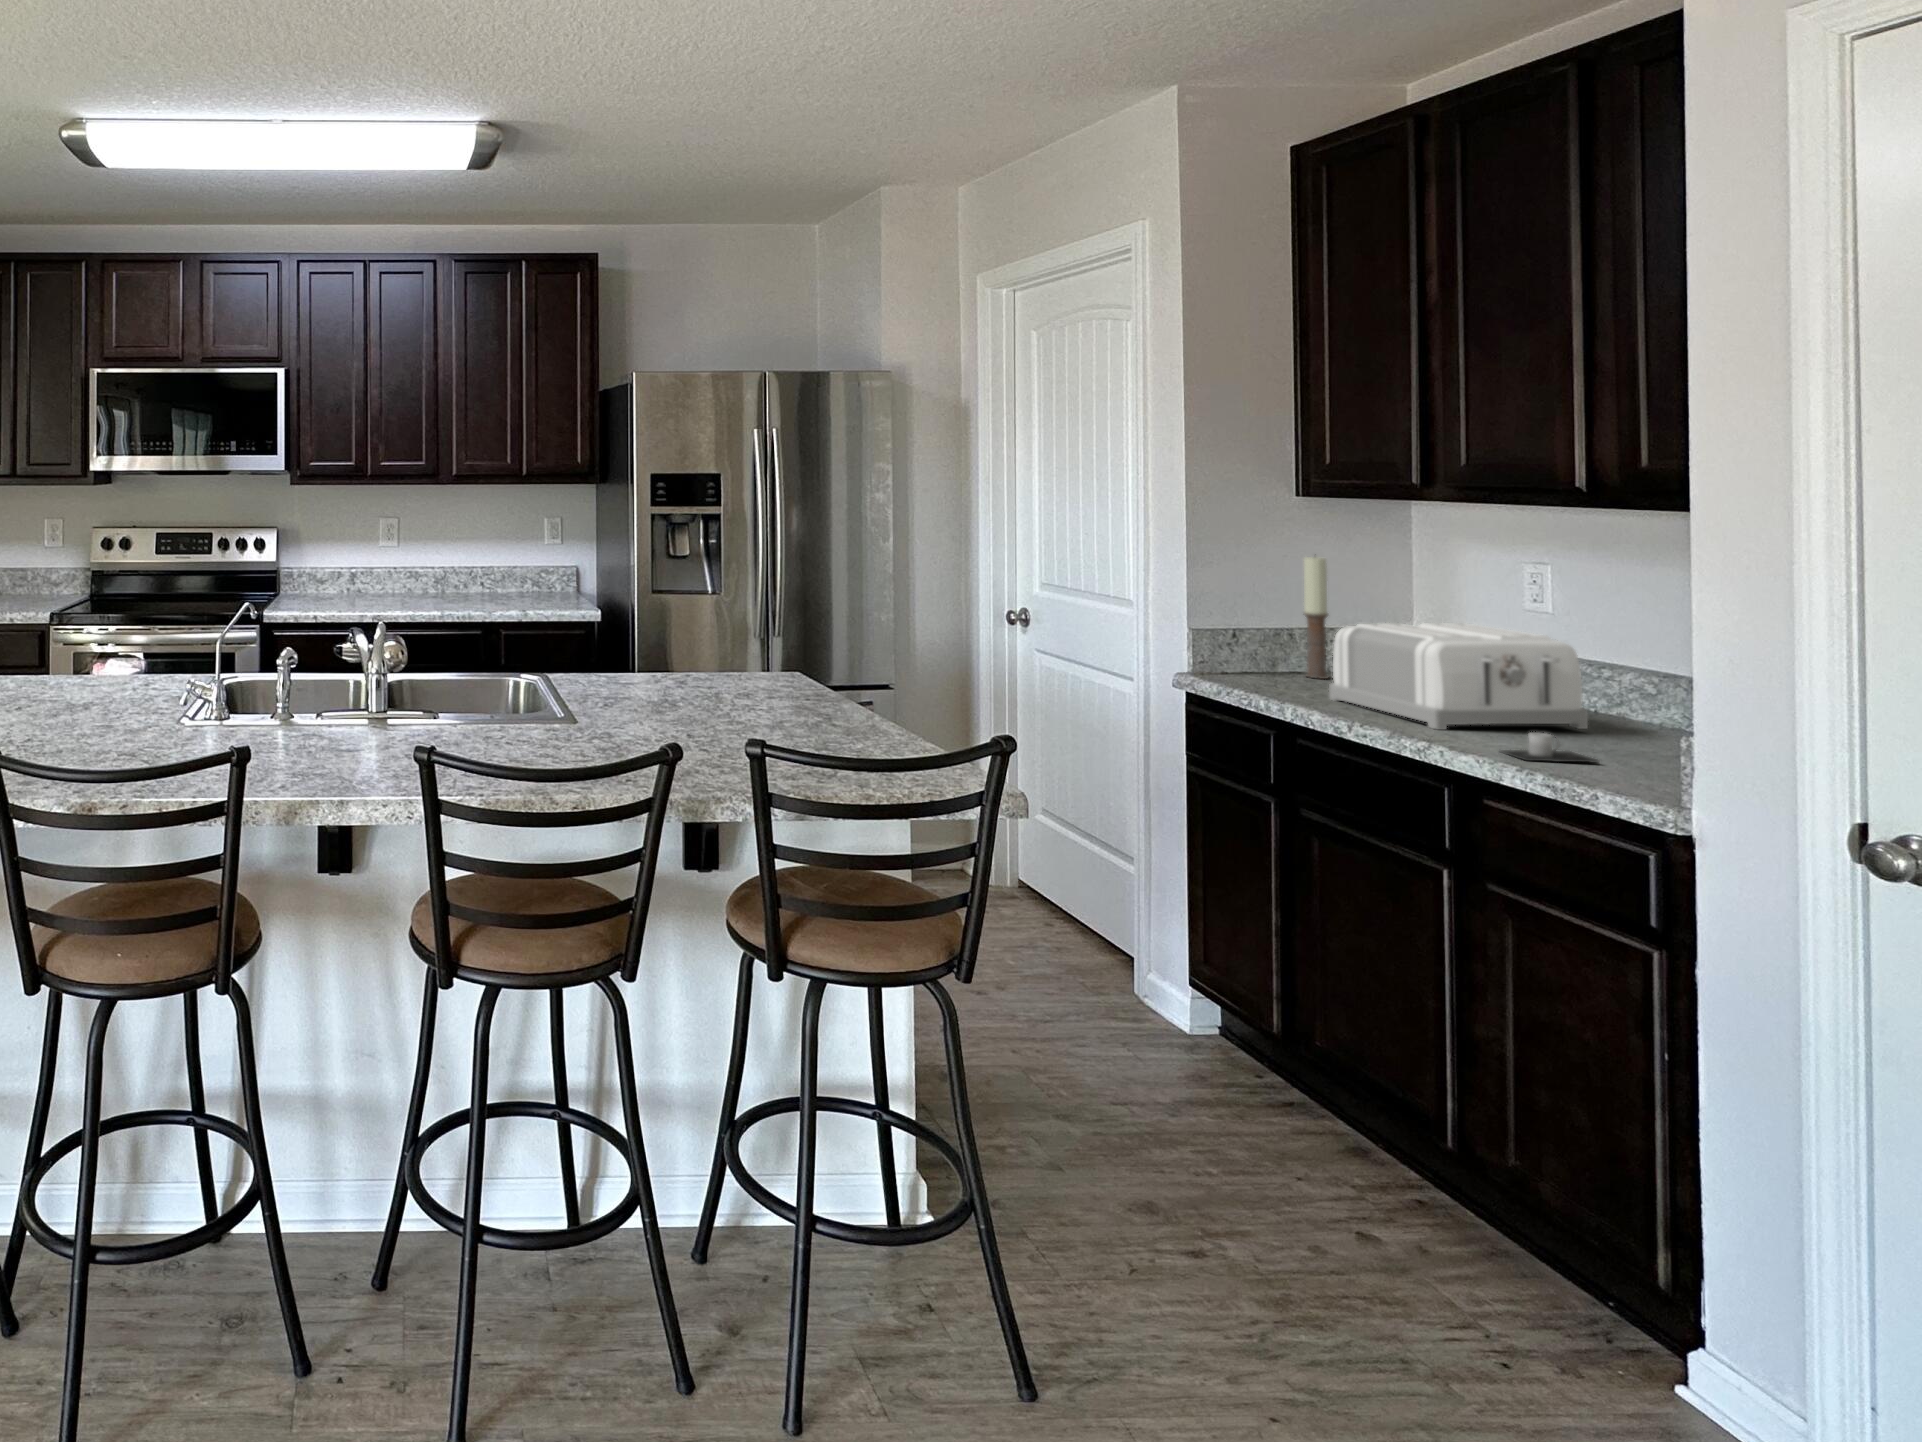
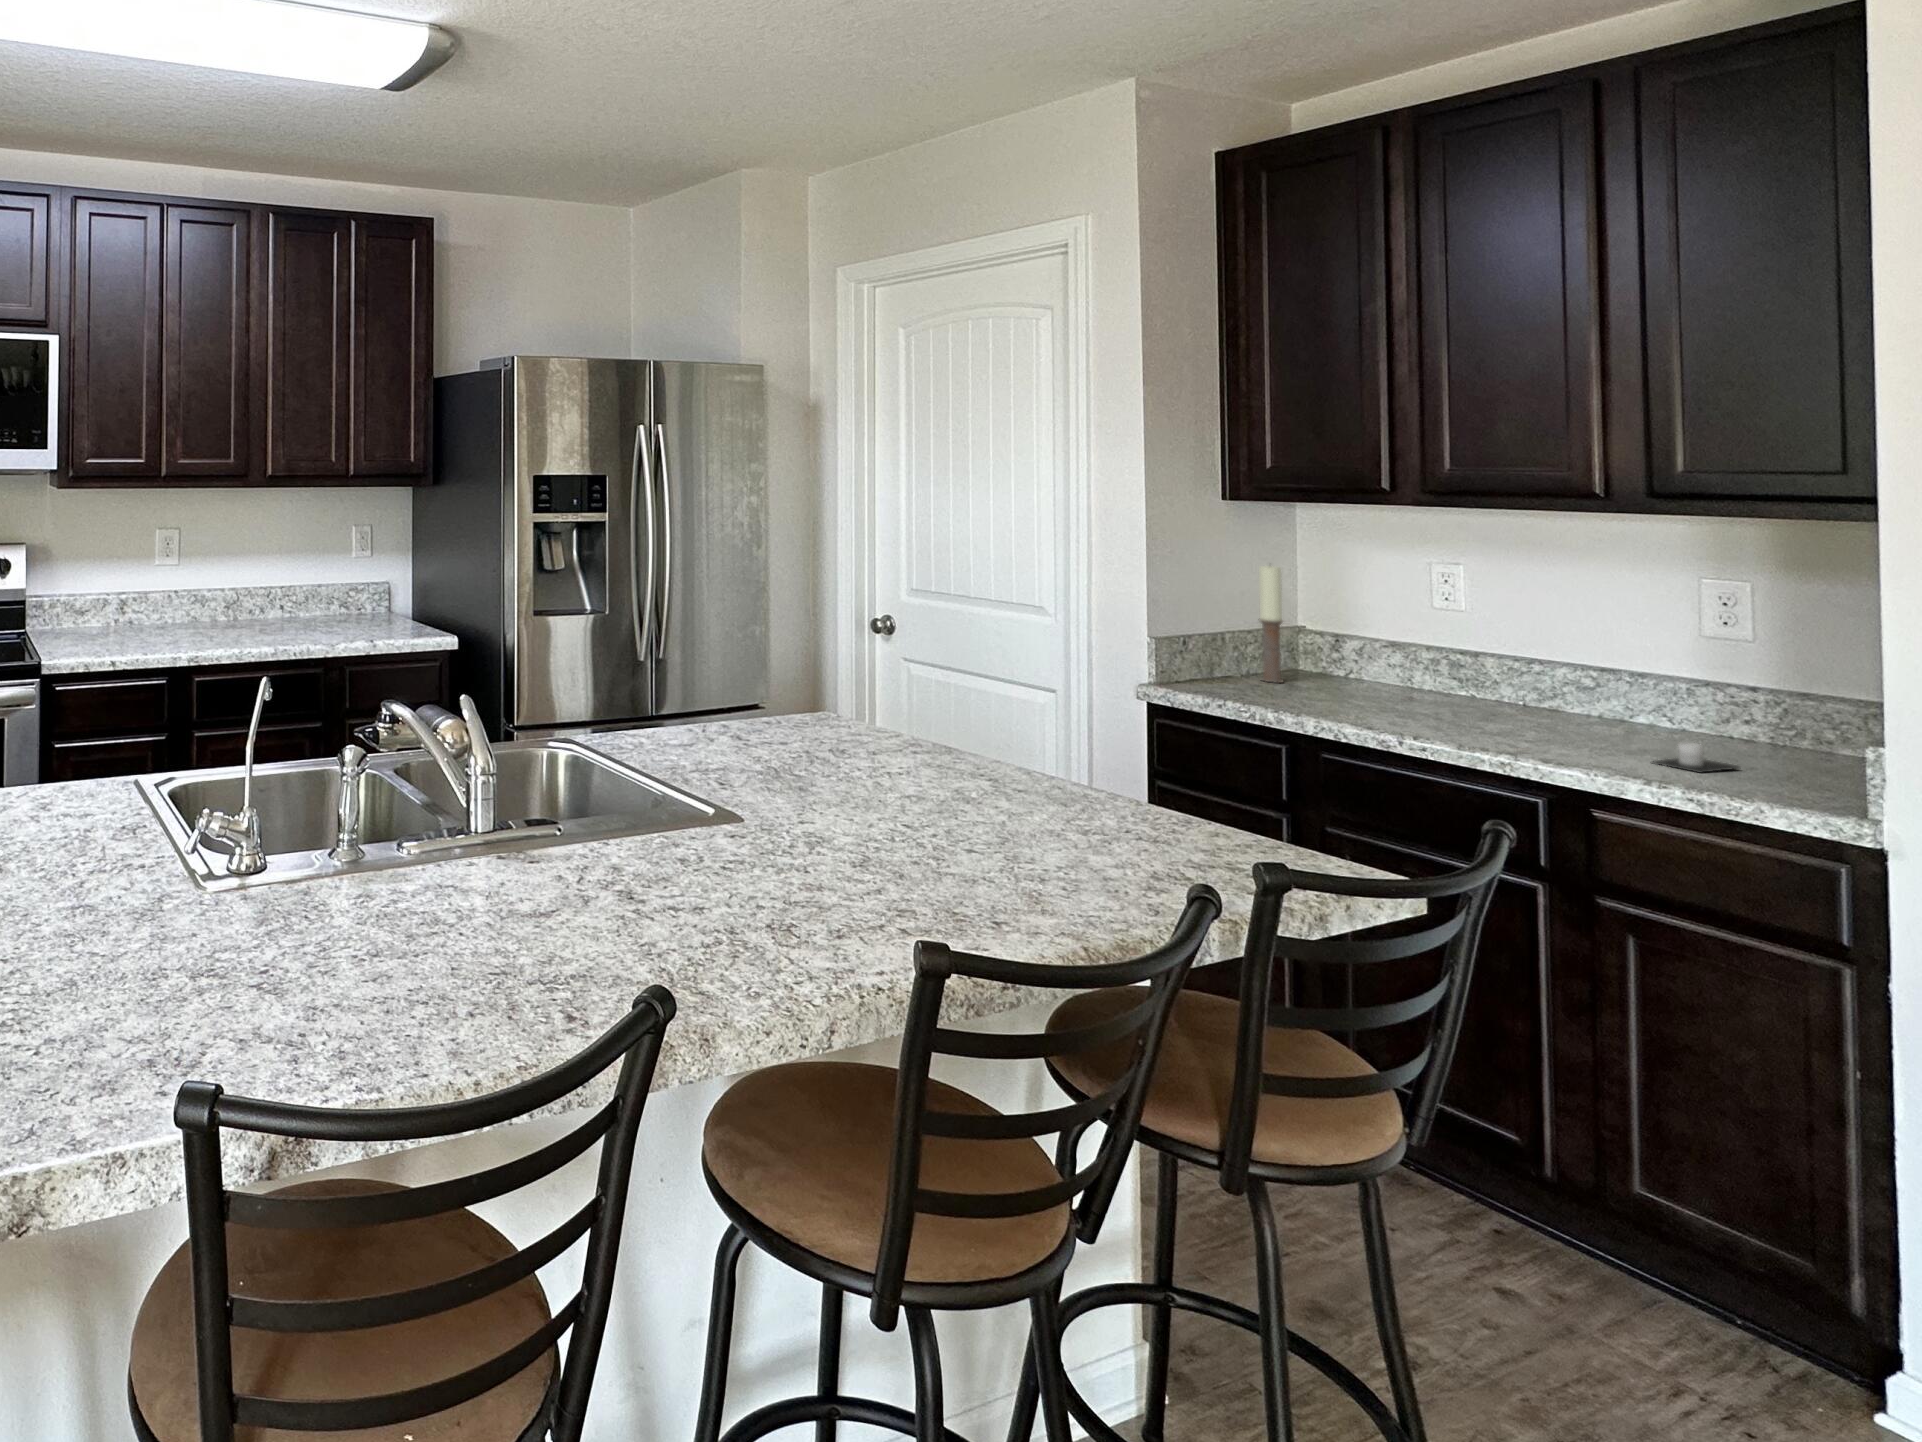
toaster: present [1329,623,1588,730] -> none [1361,628,1605,739]

